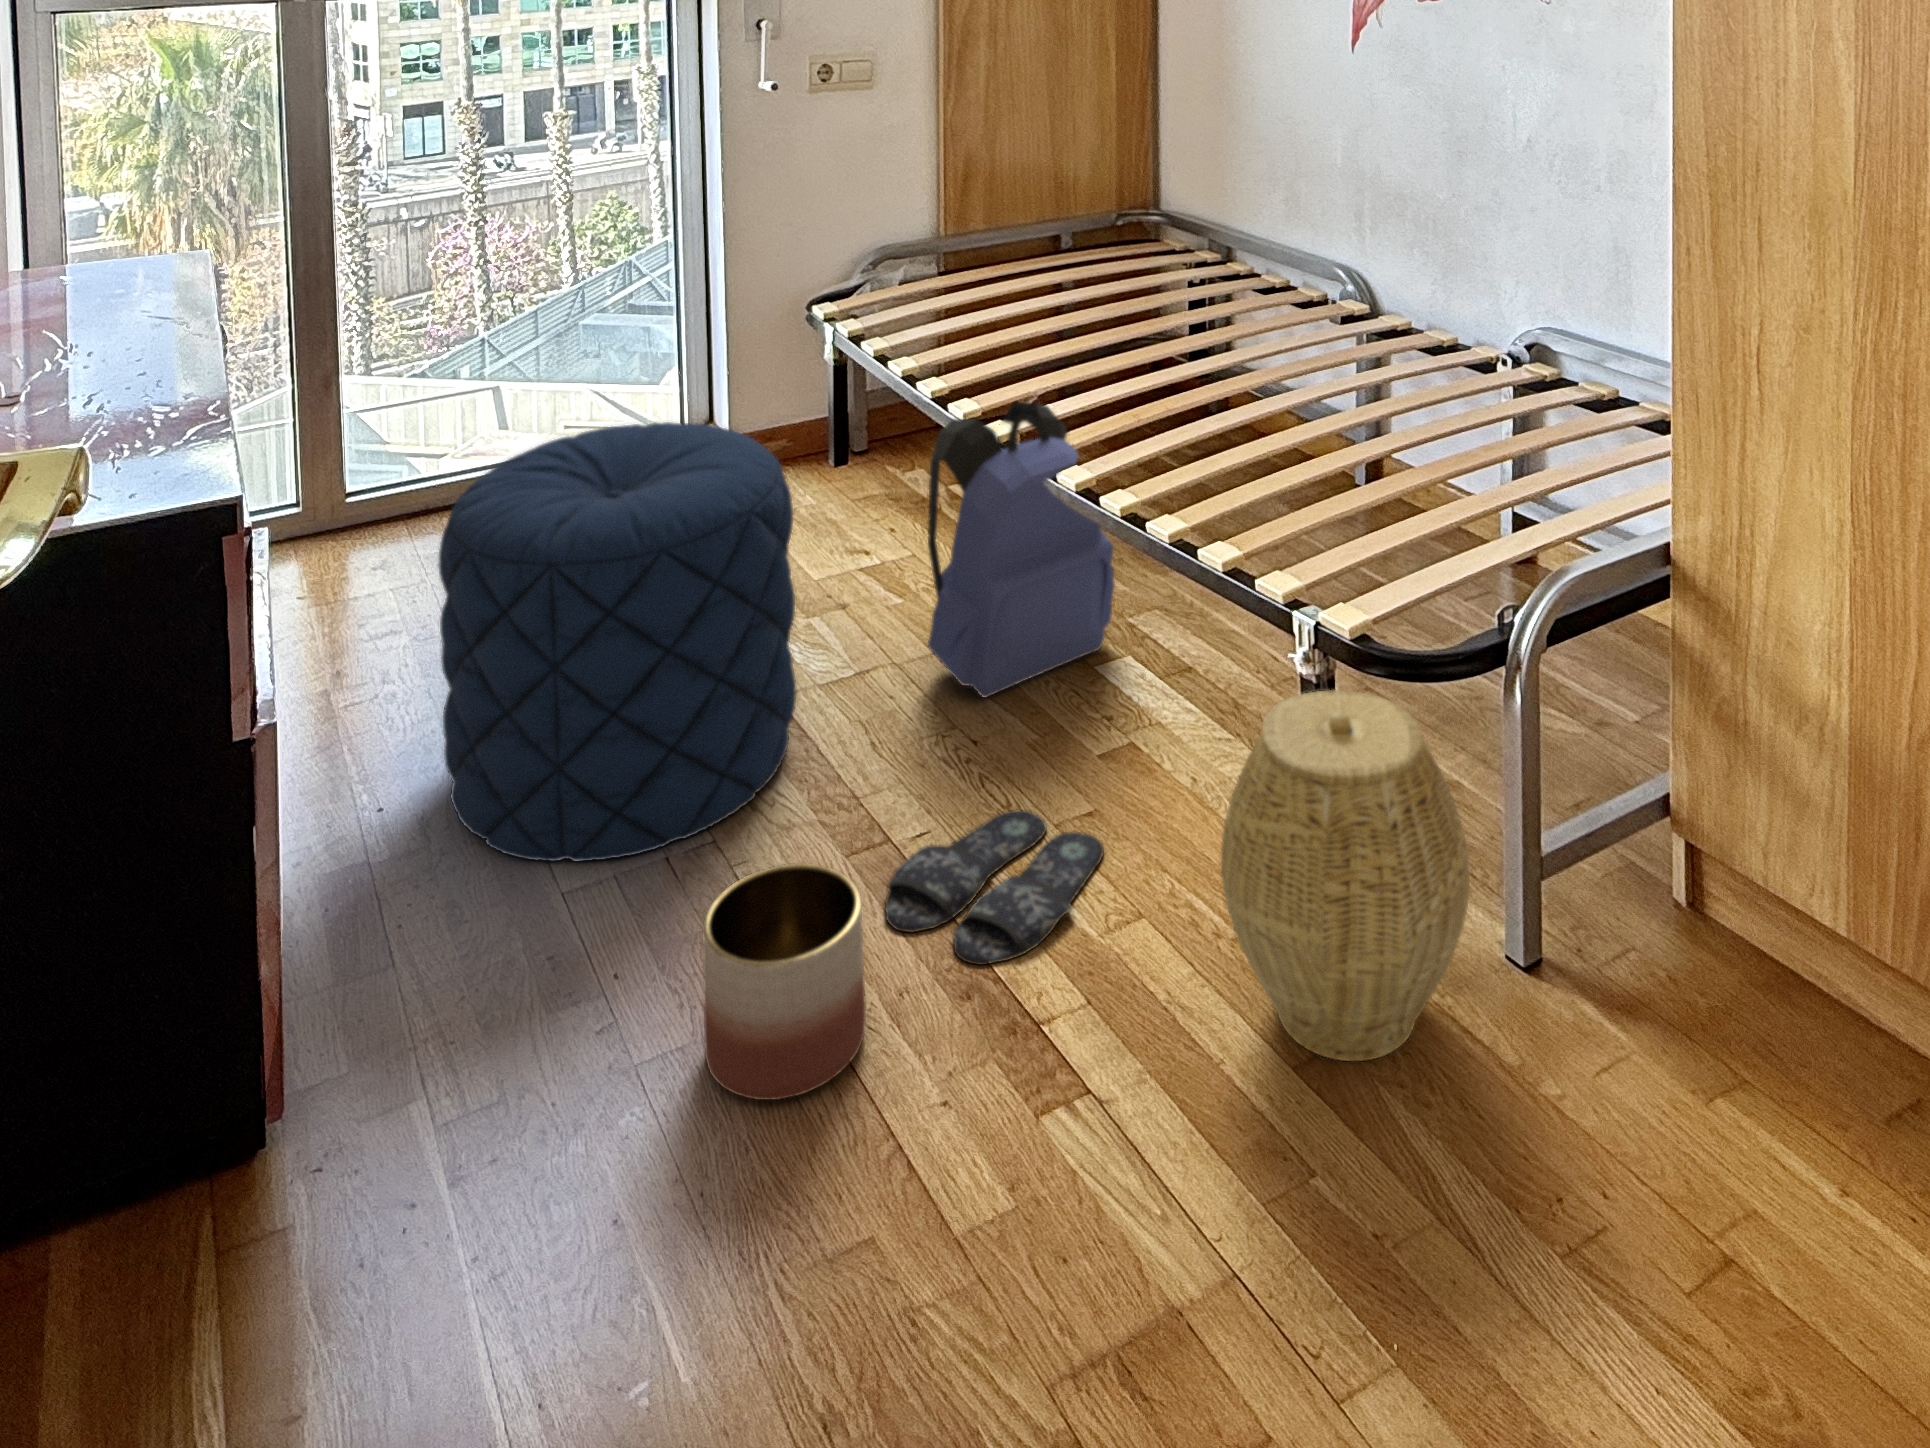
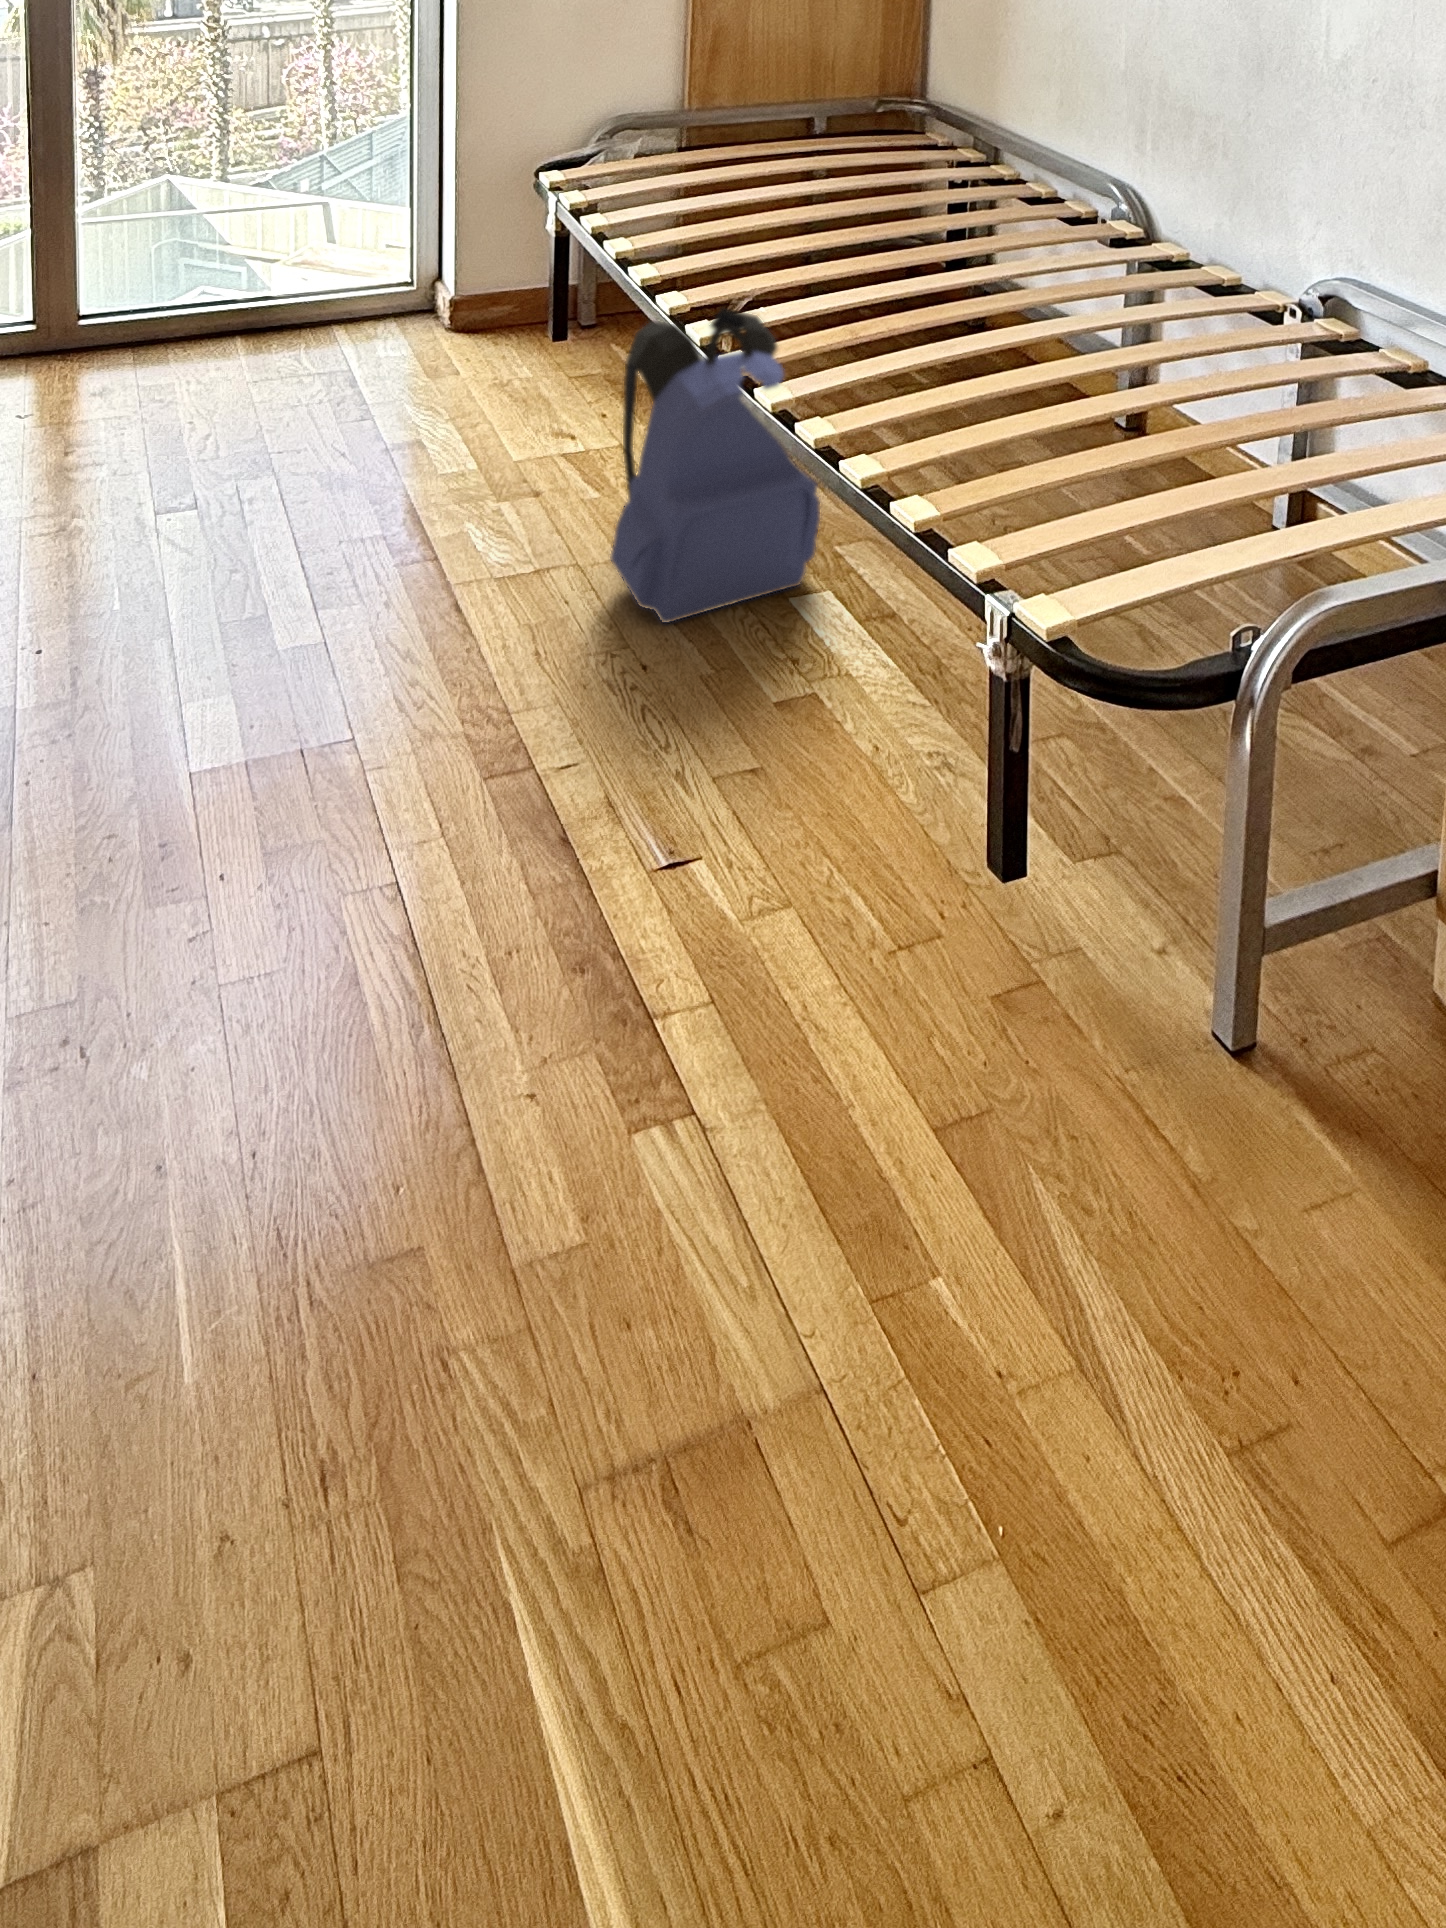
pouf: present [438,422,796,861] -> none [96,294,464,747]
woven basket: present [1221,691,1470,1061] -> none [868,700,1163,1136]
slippers: present [885,810,1104,965] -> none [512,758,762,935]
planter: present [702,863,866,1100] -> none [291,798,465,1055]

